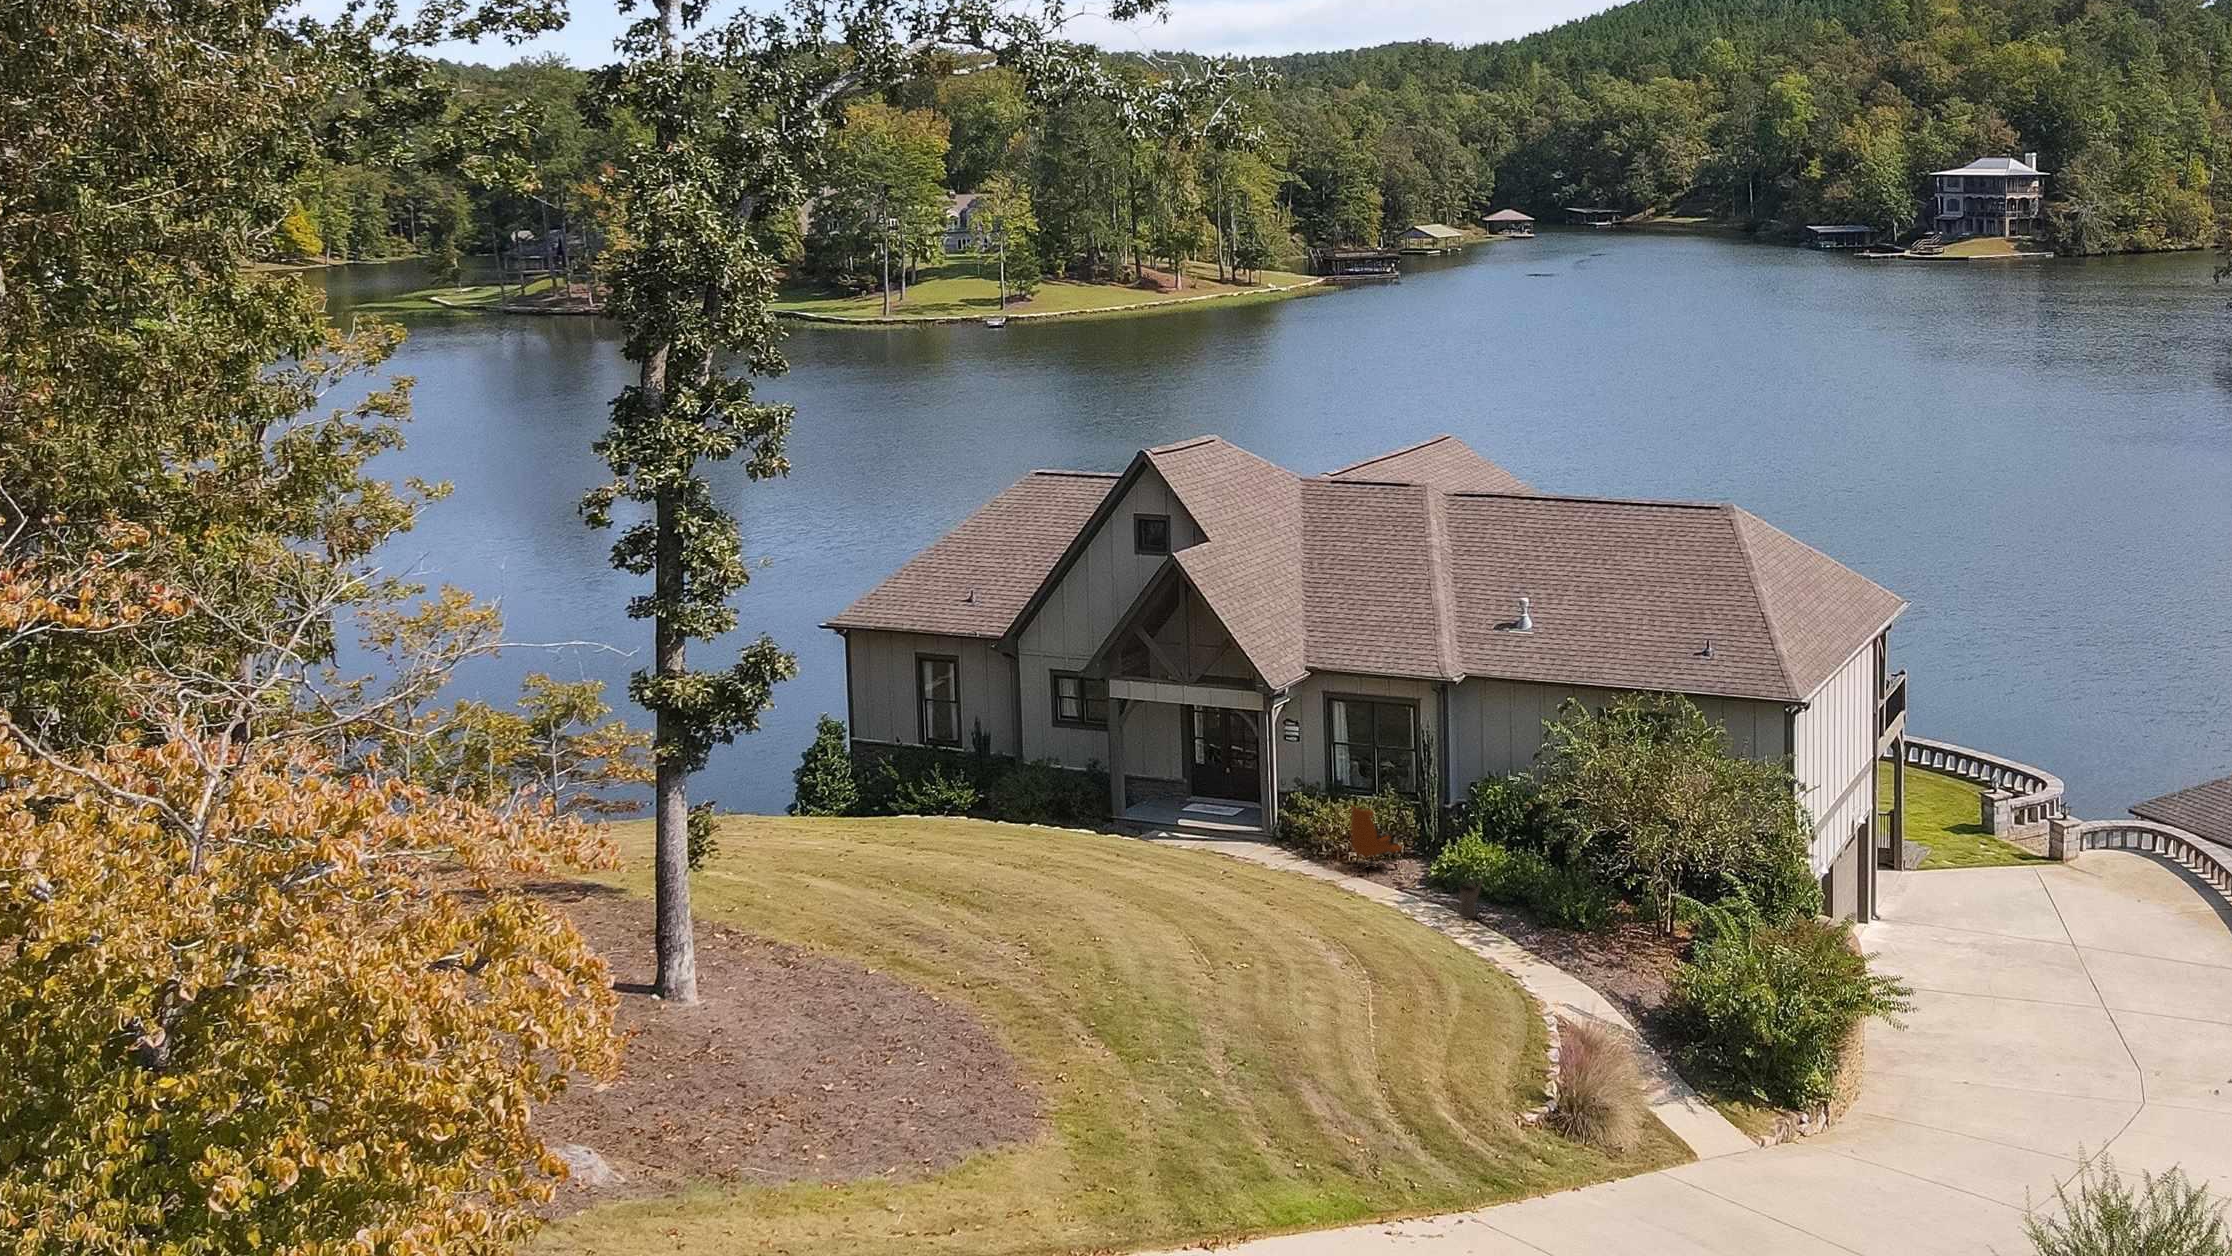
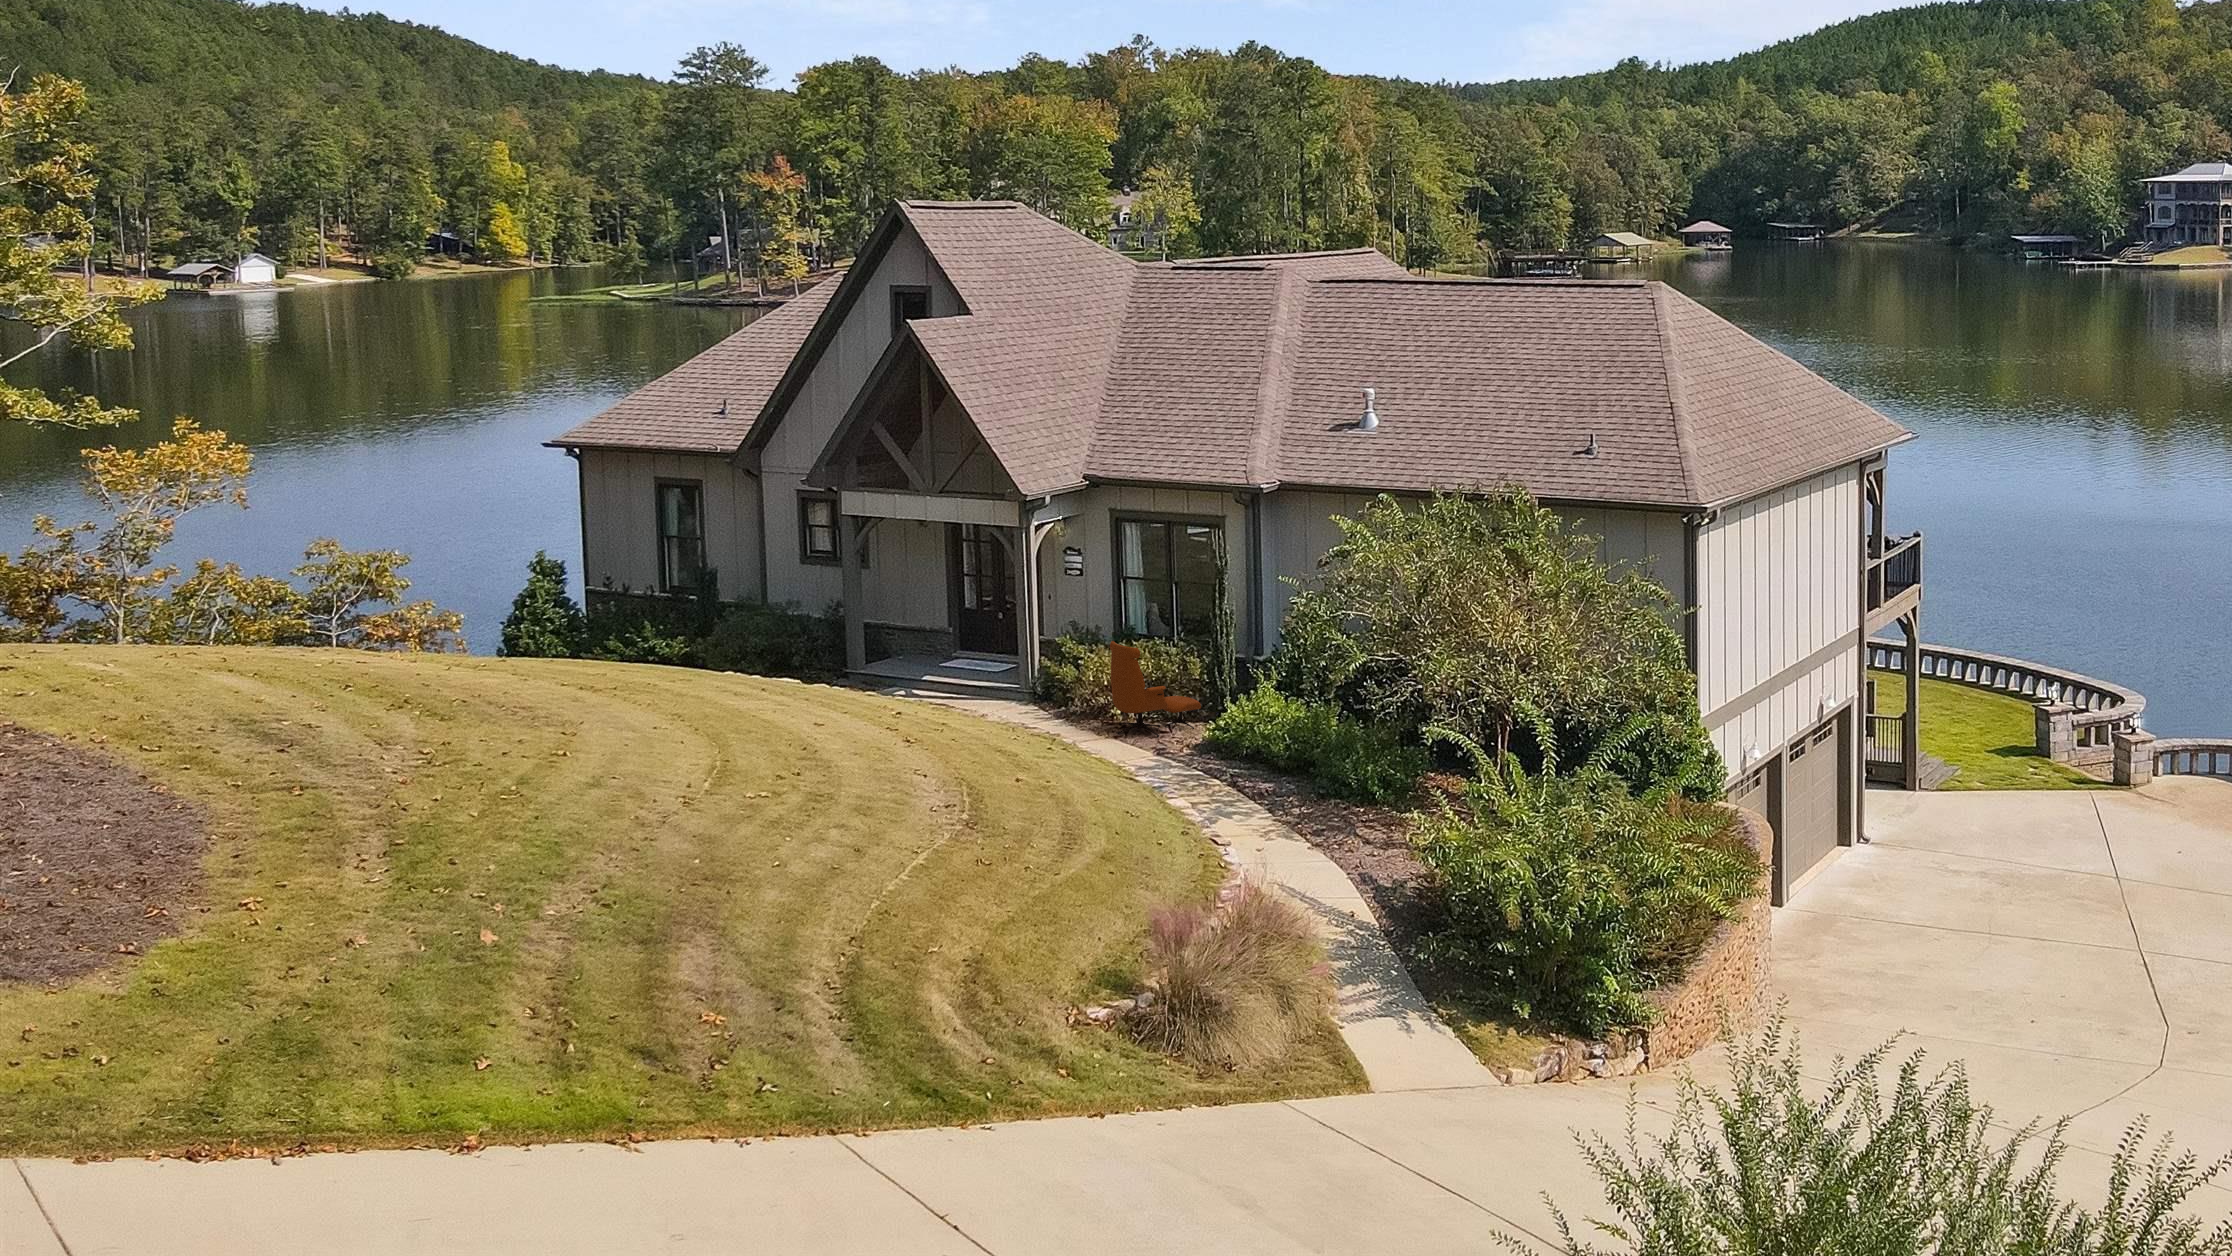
watering can: present [1458,880,1482,919] -> none [1233,737,1278,793]

